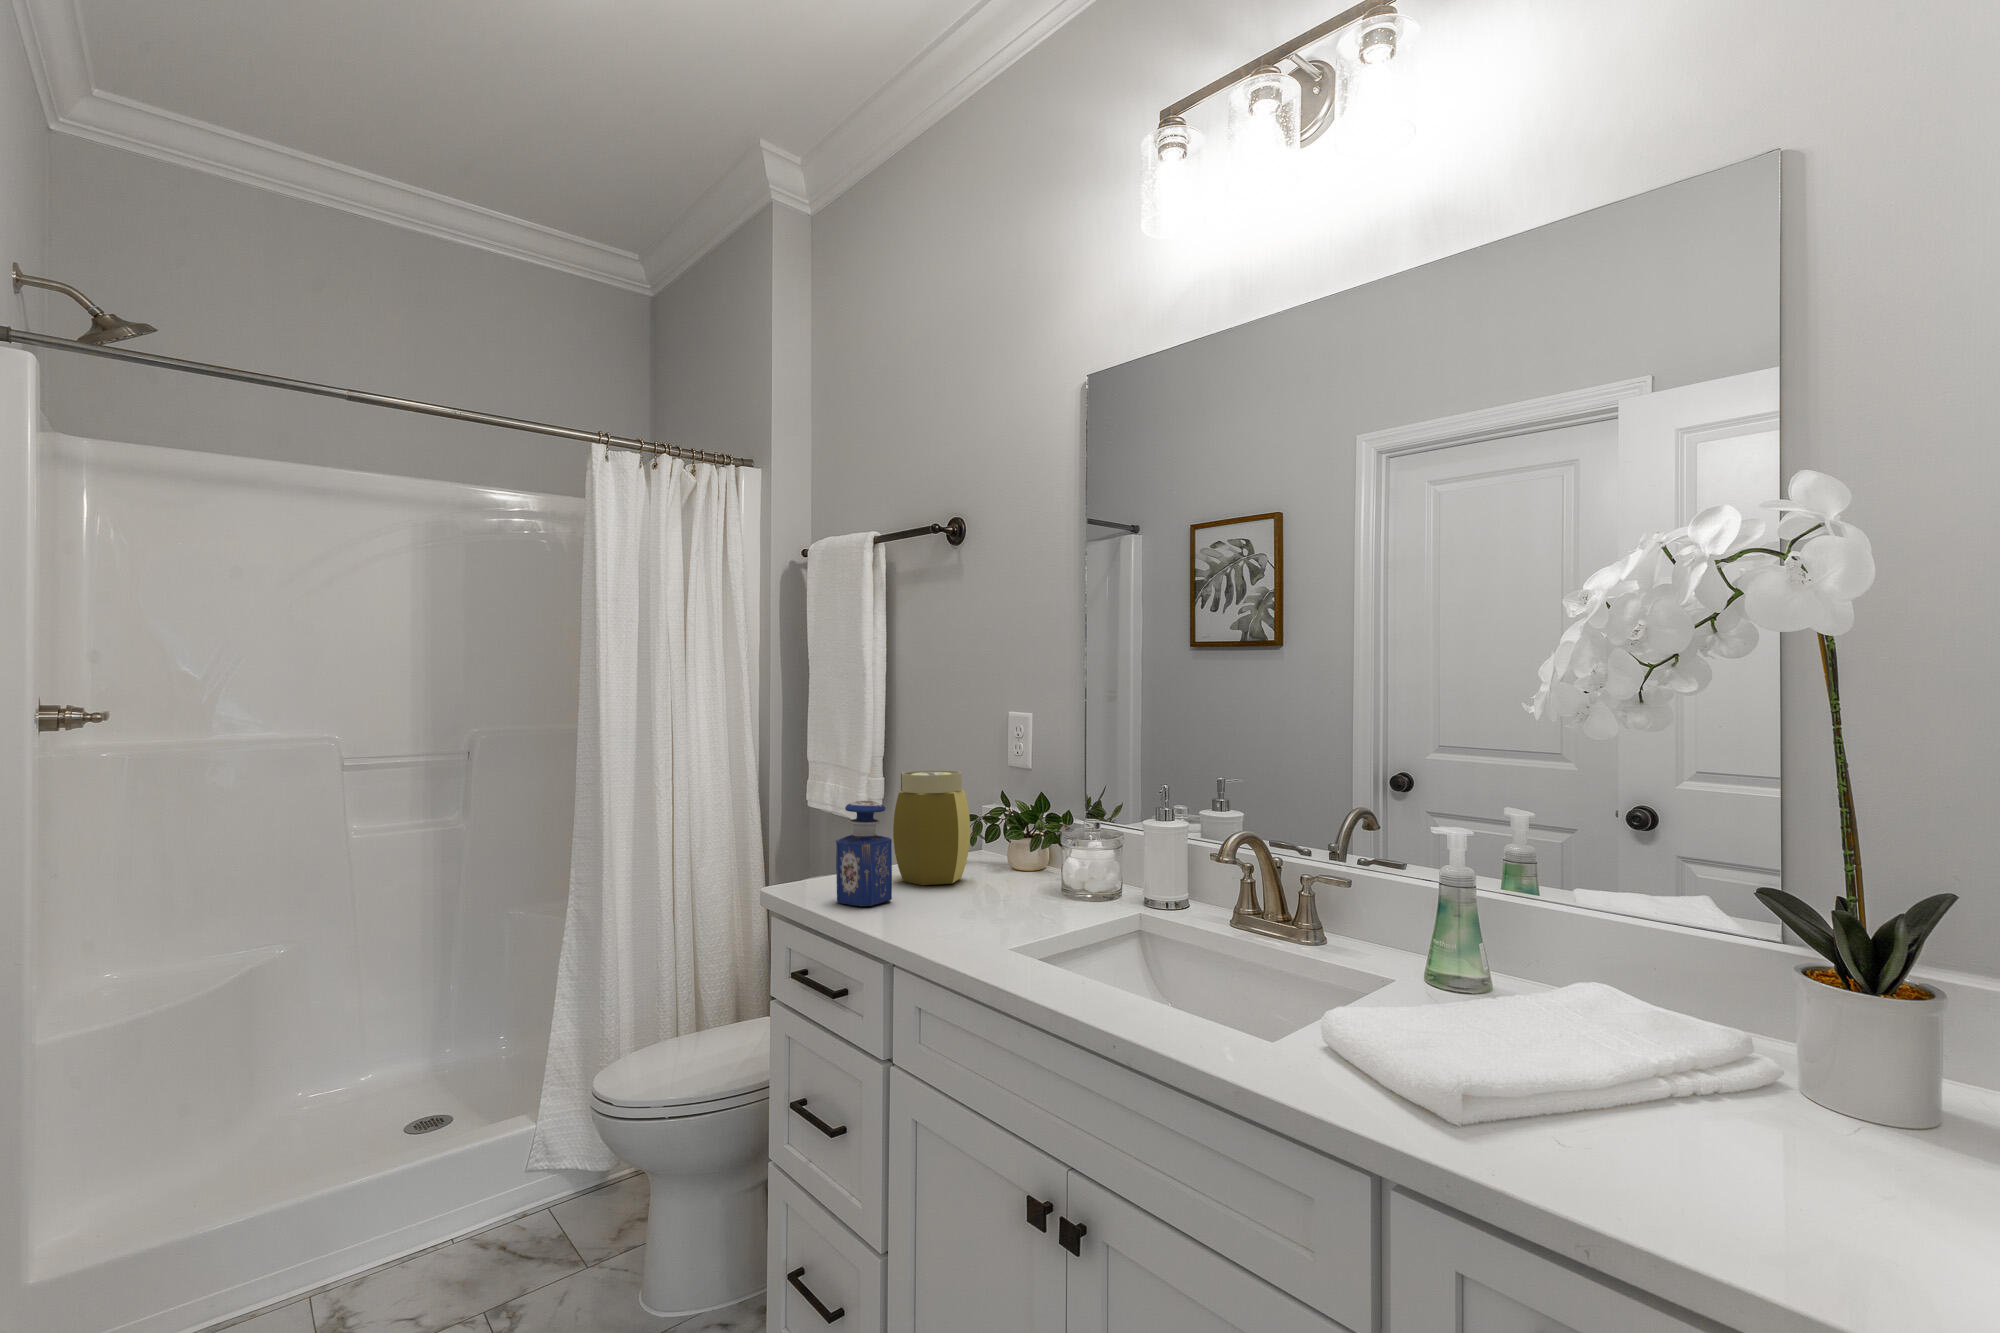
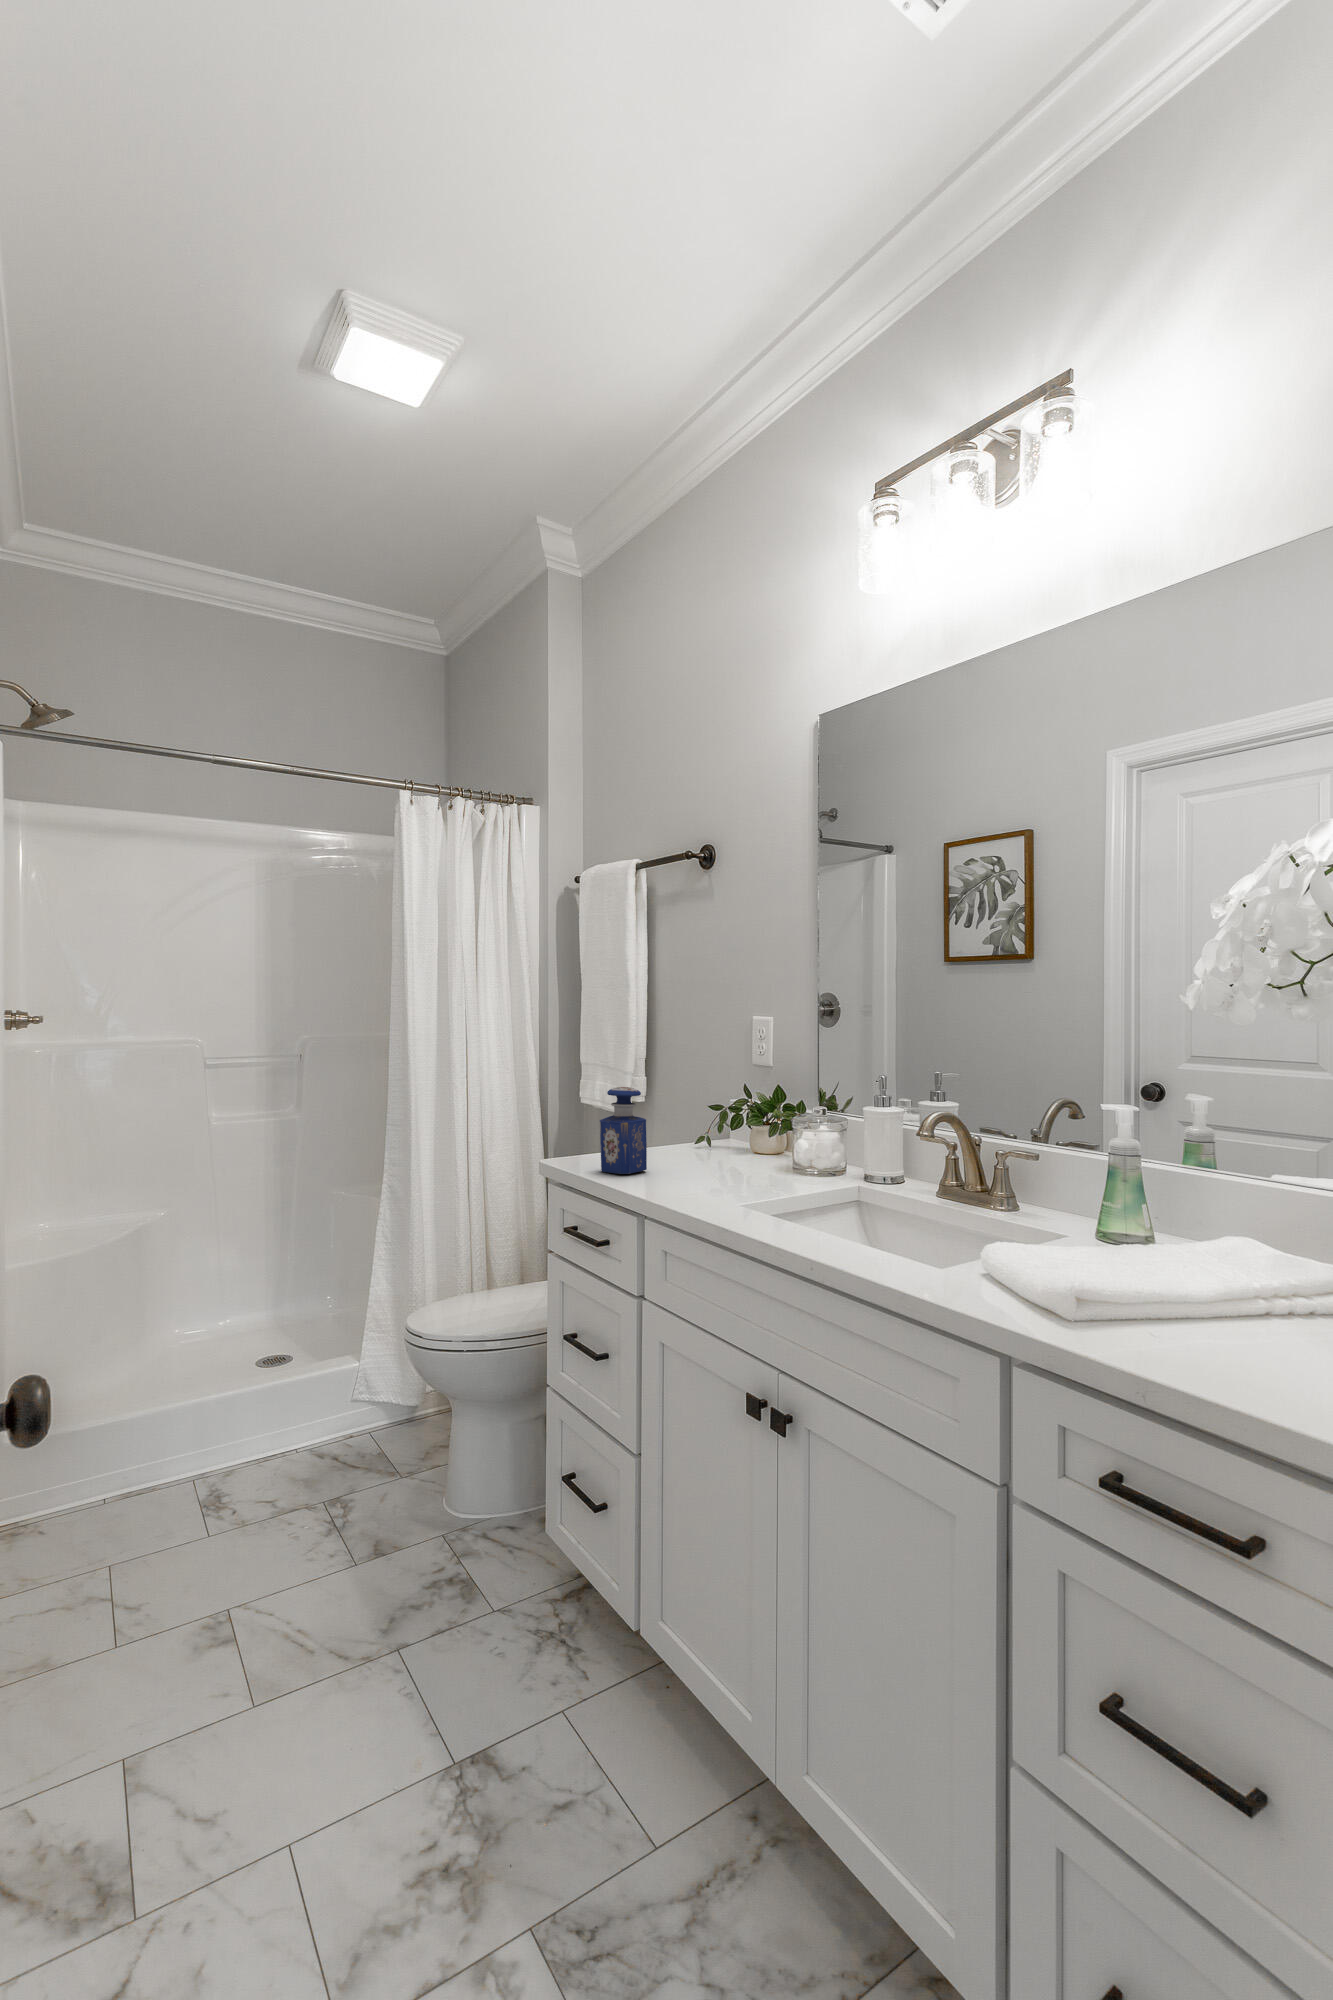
jar: present [893,770,970,885] -> none [650,1065,716,1161]

